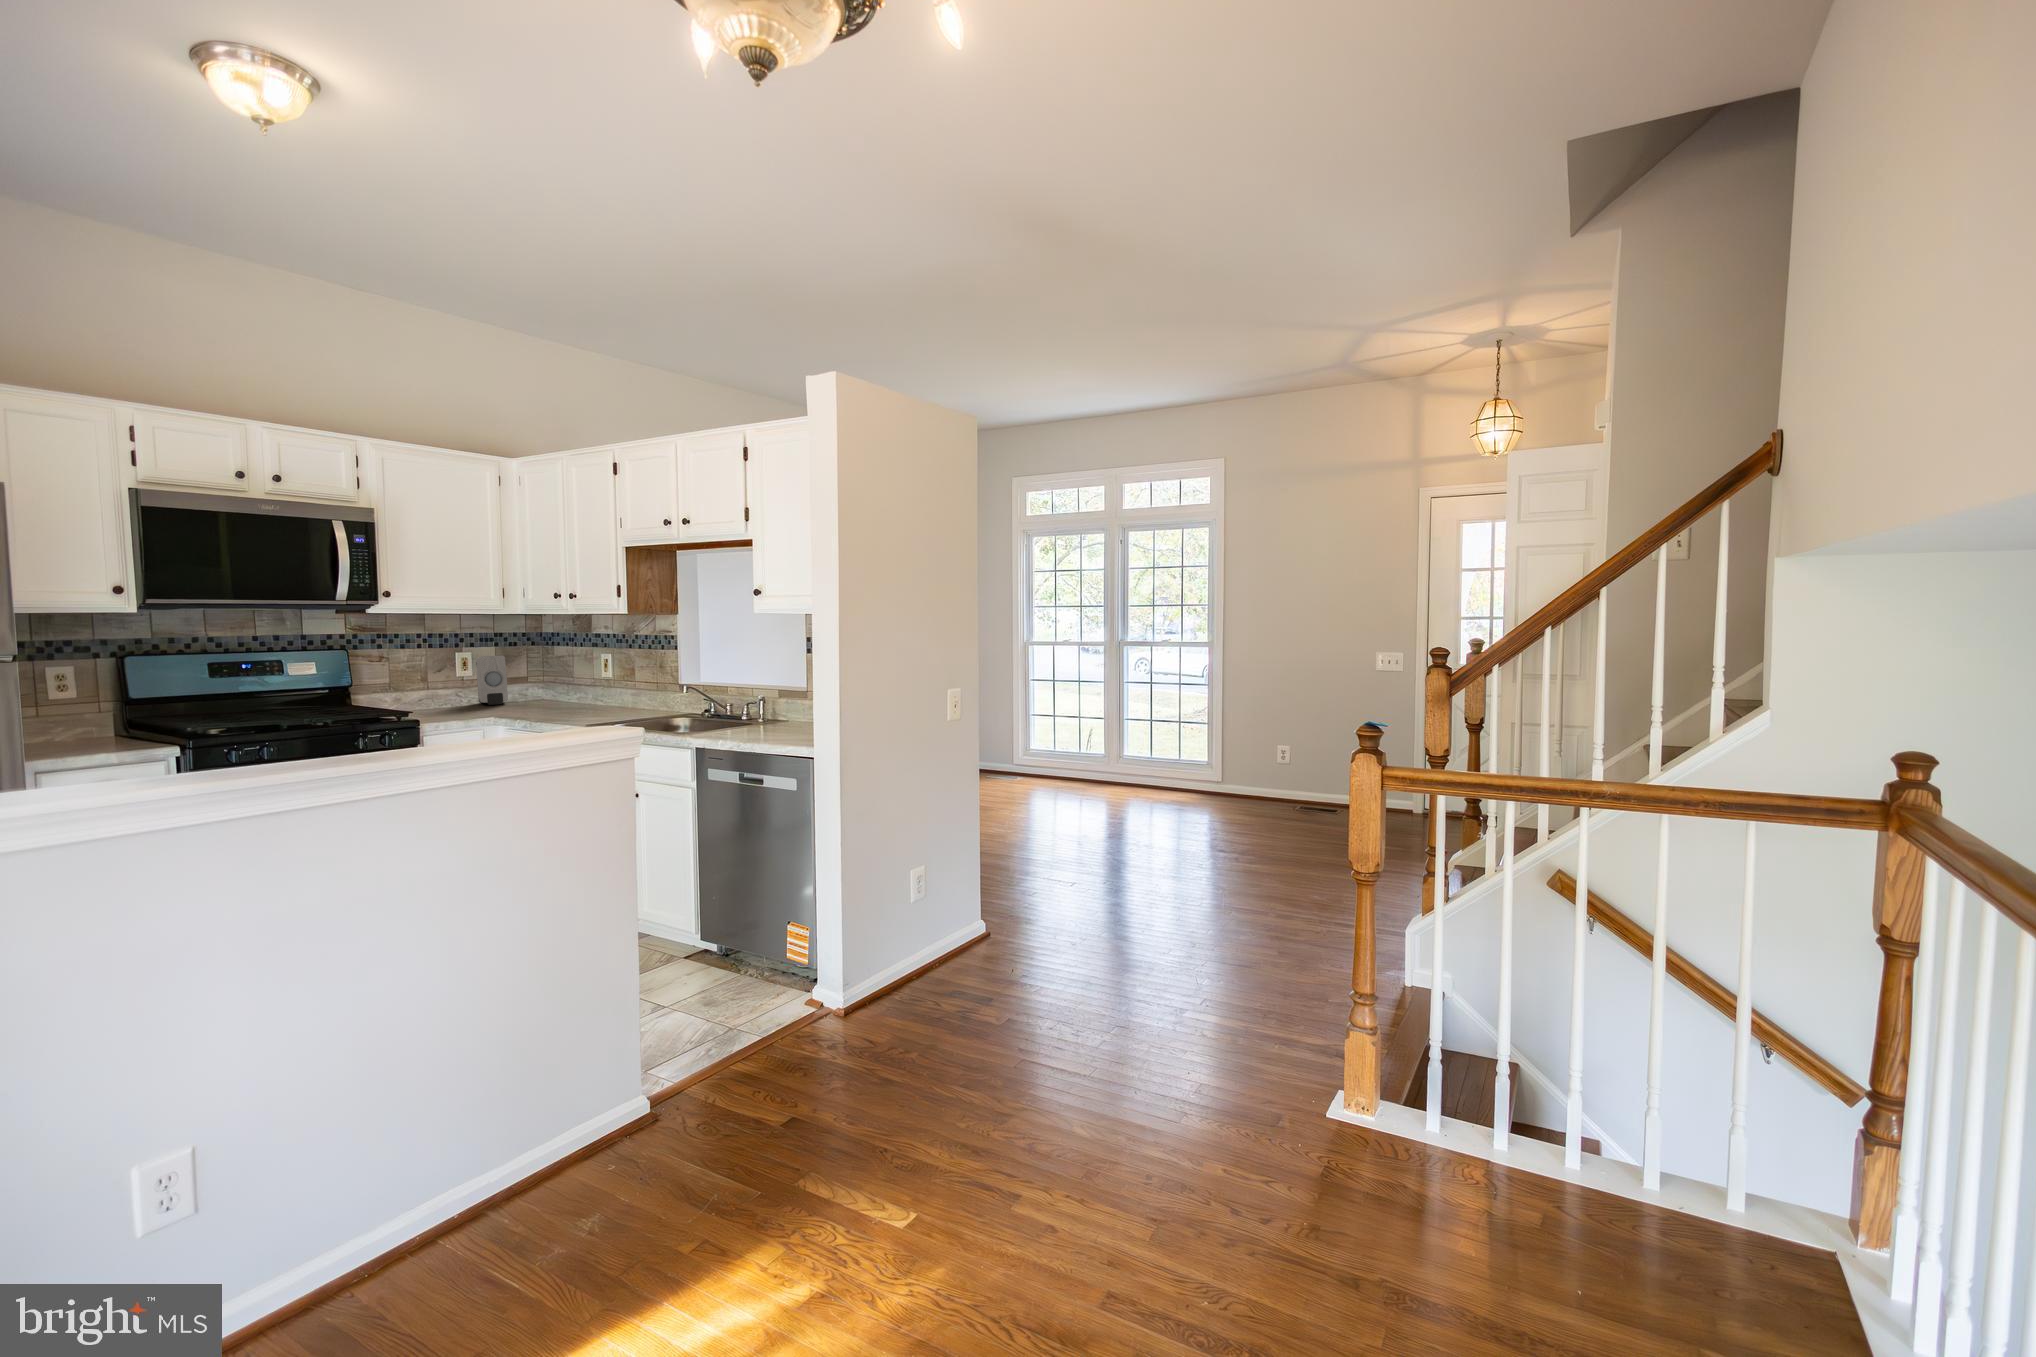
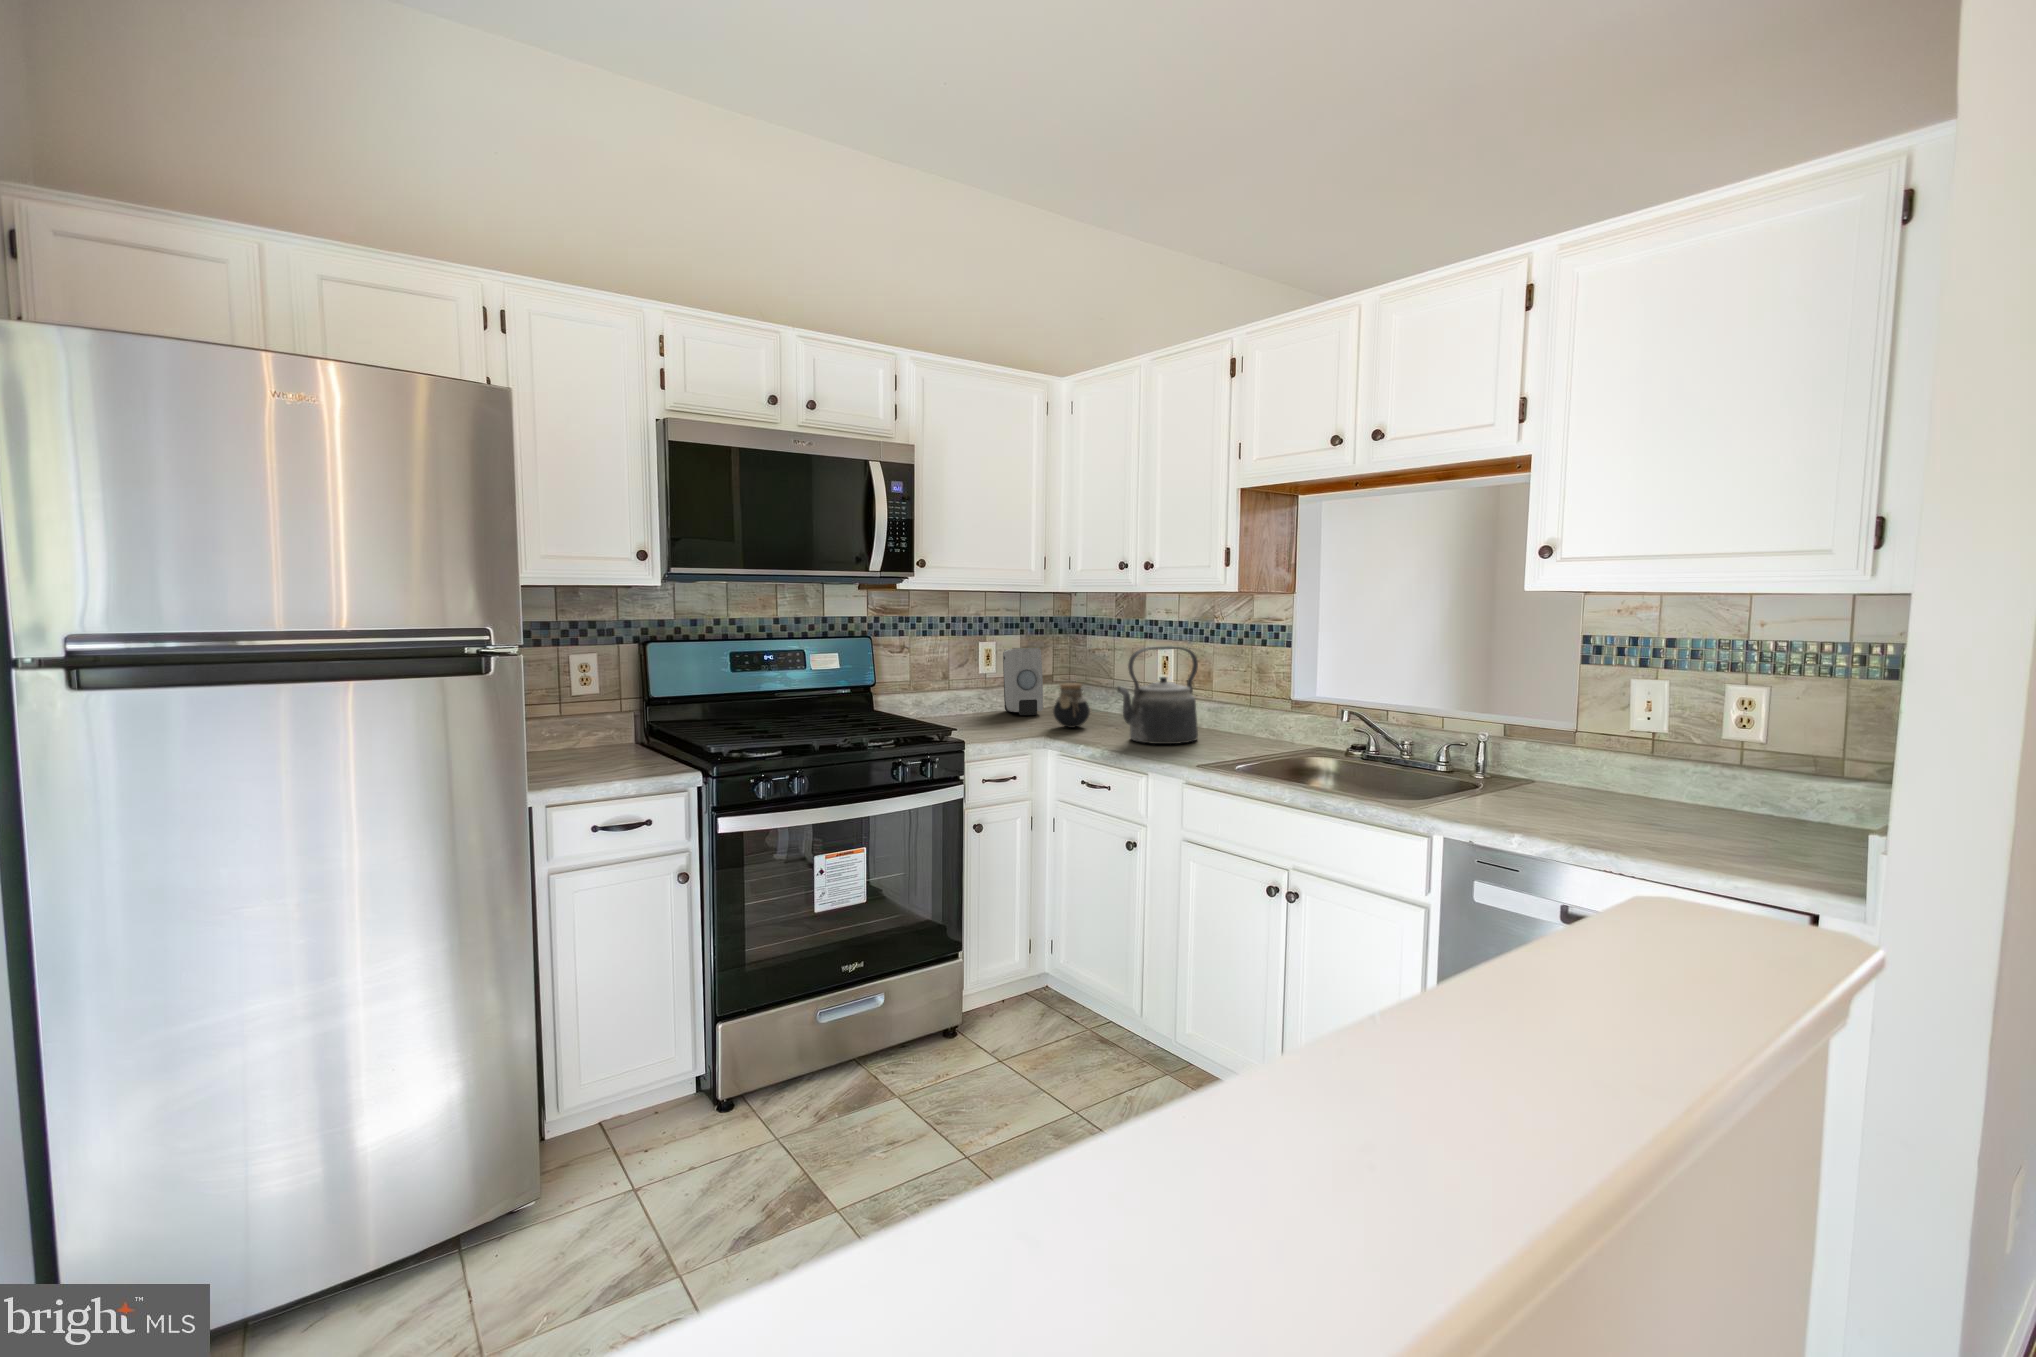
kettle: none [547,651,611,716] -> present [1118,646,1198,744]
jar: none [509,679,538,710] -> present [1053,684,1090,728]

